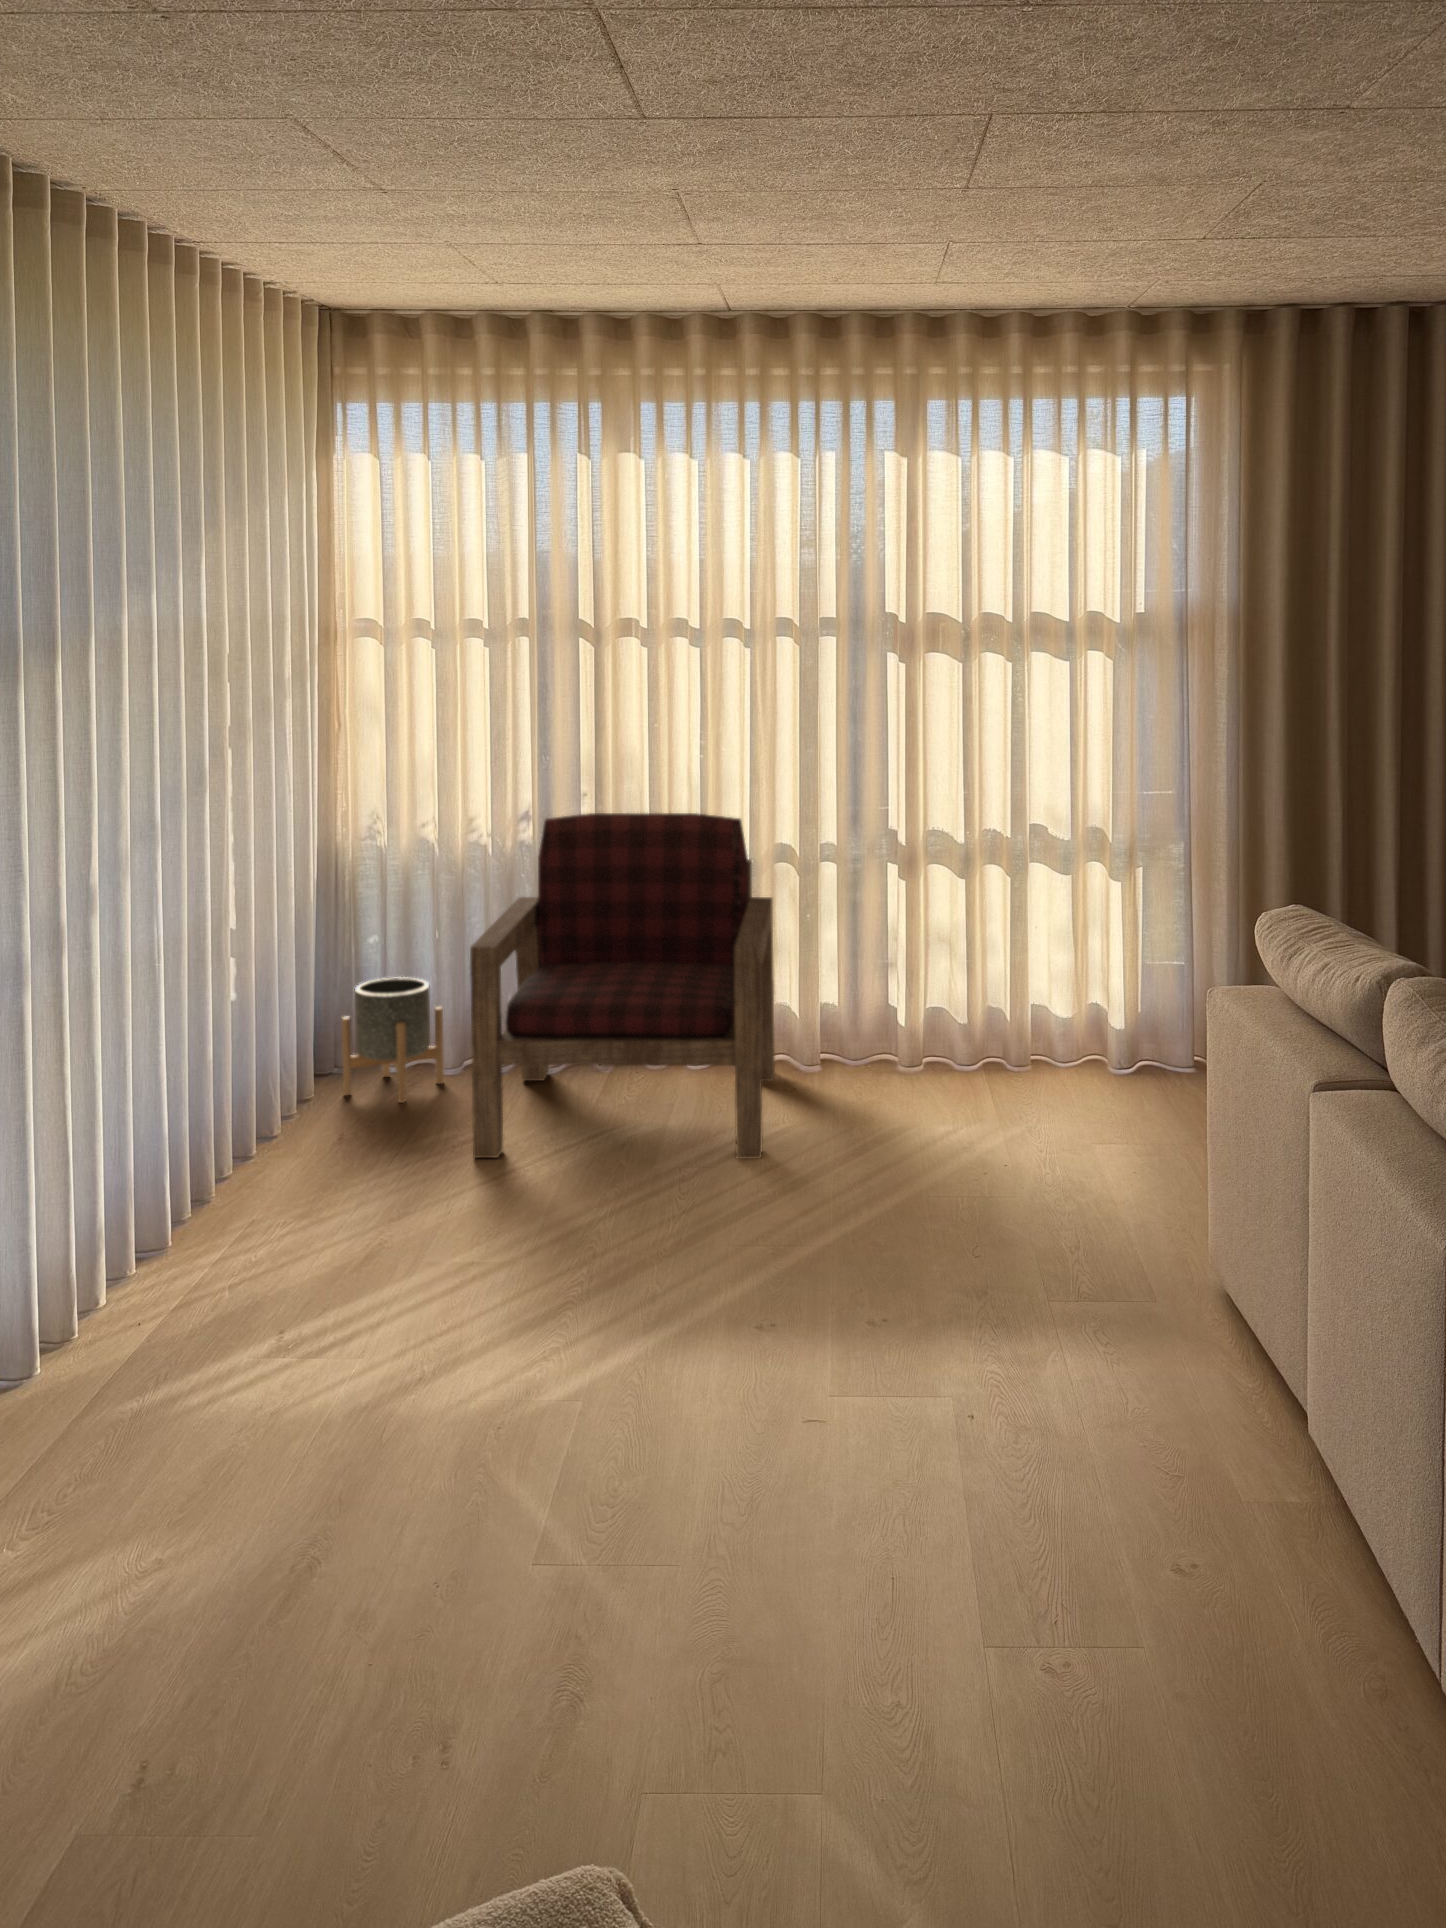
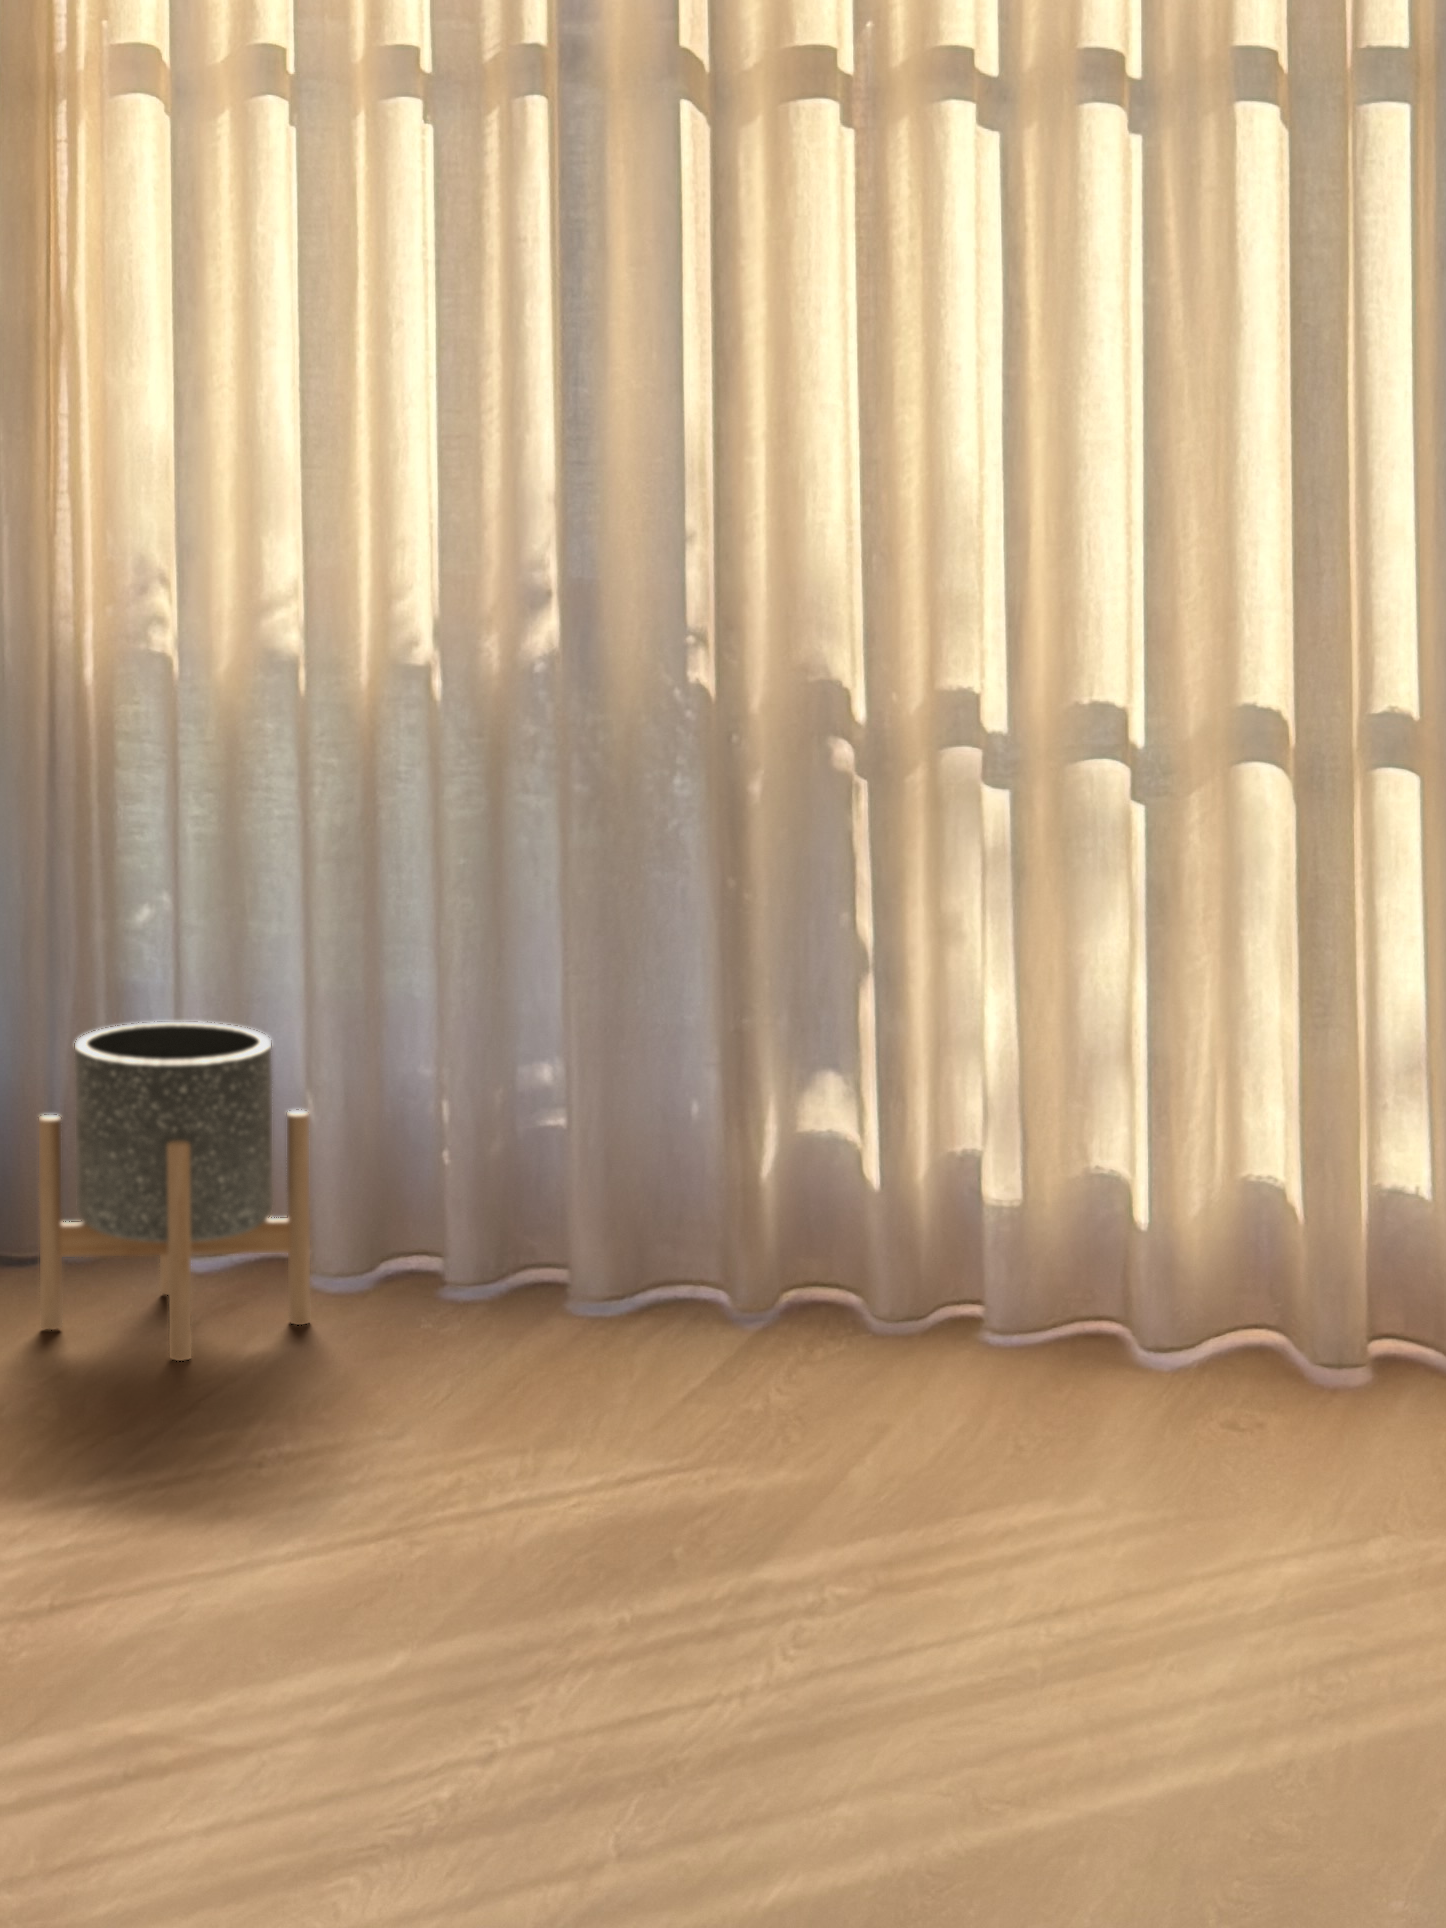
armchair: present [470,813,775,1159] -> none [285,592,1232,1596]

